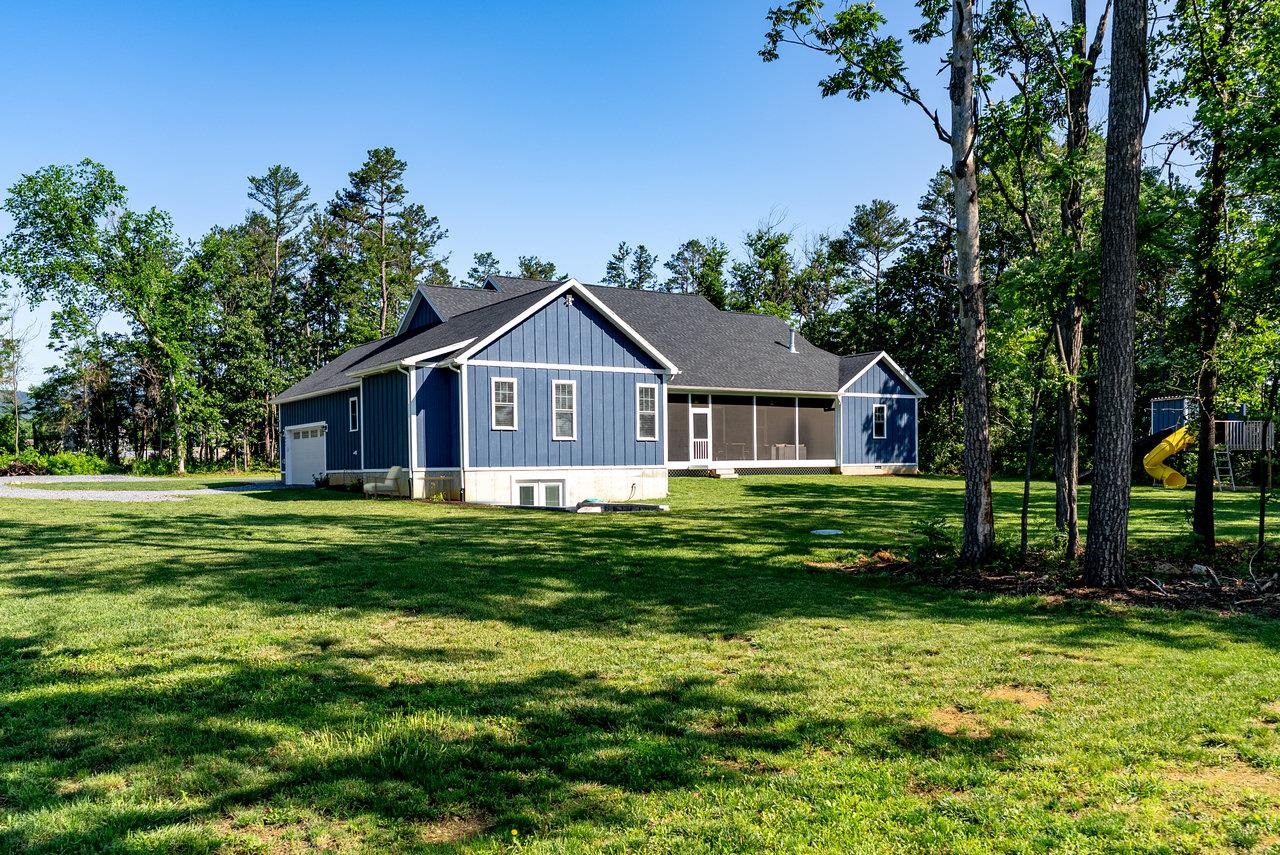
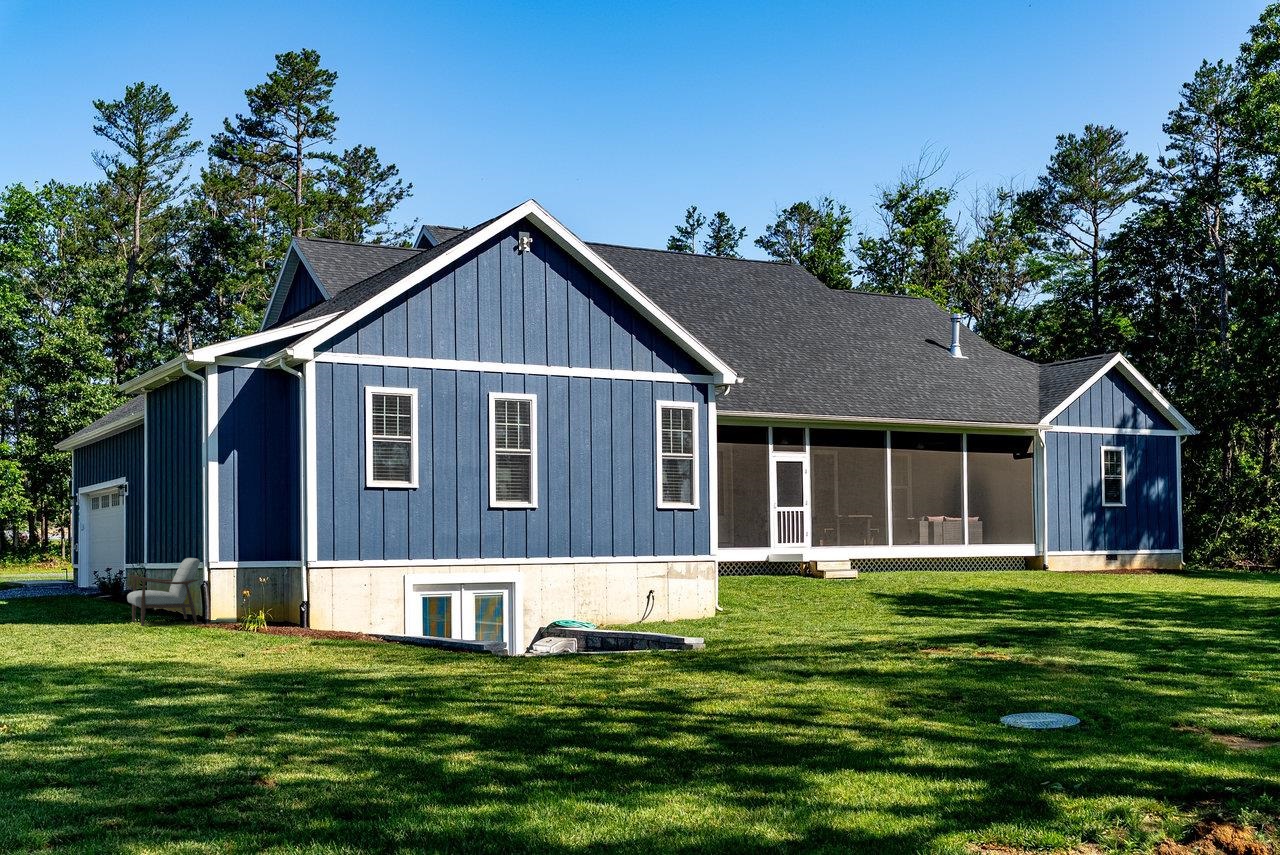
round table: present [418,477,454,503] -> none [212,580,290,634]

